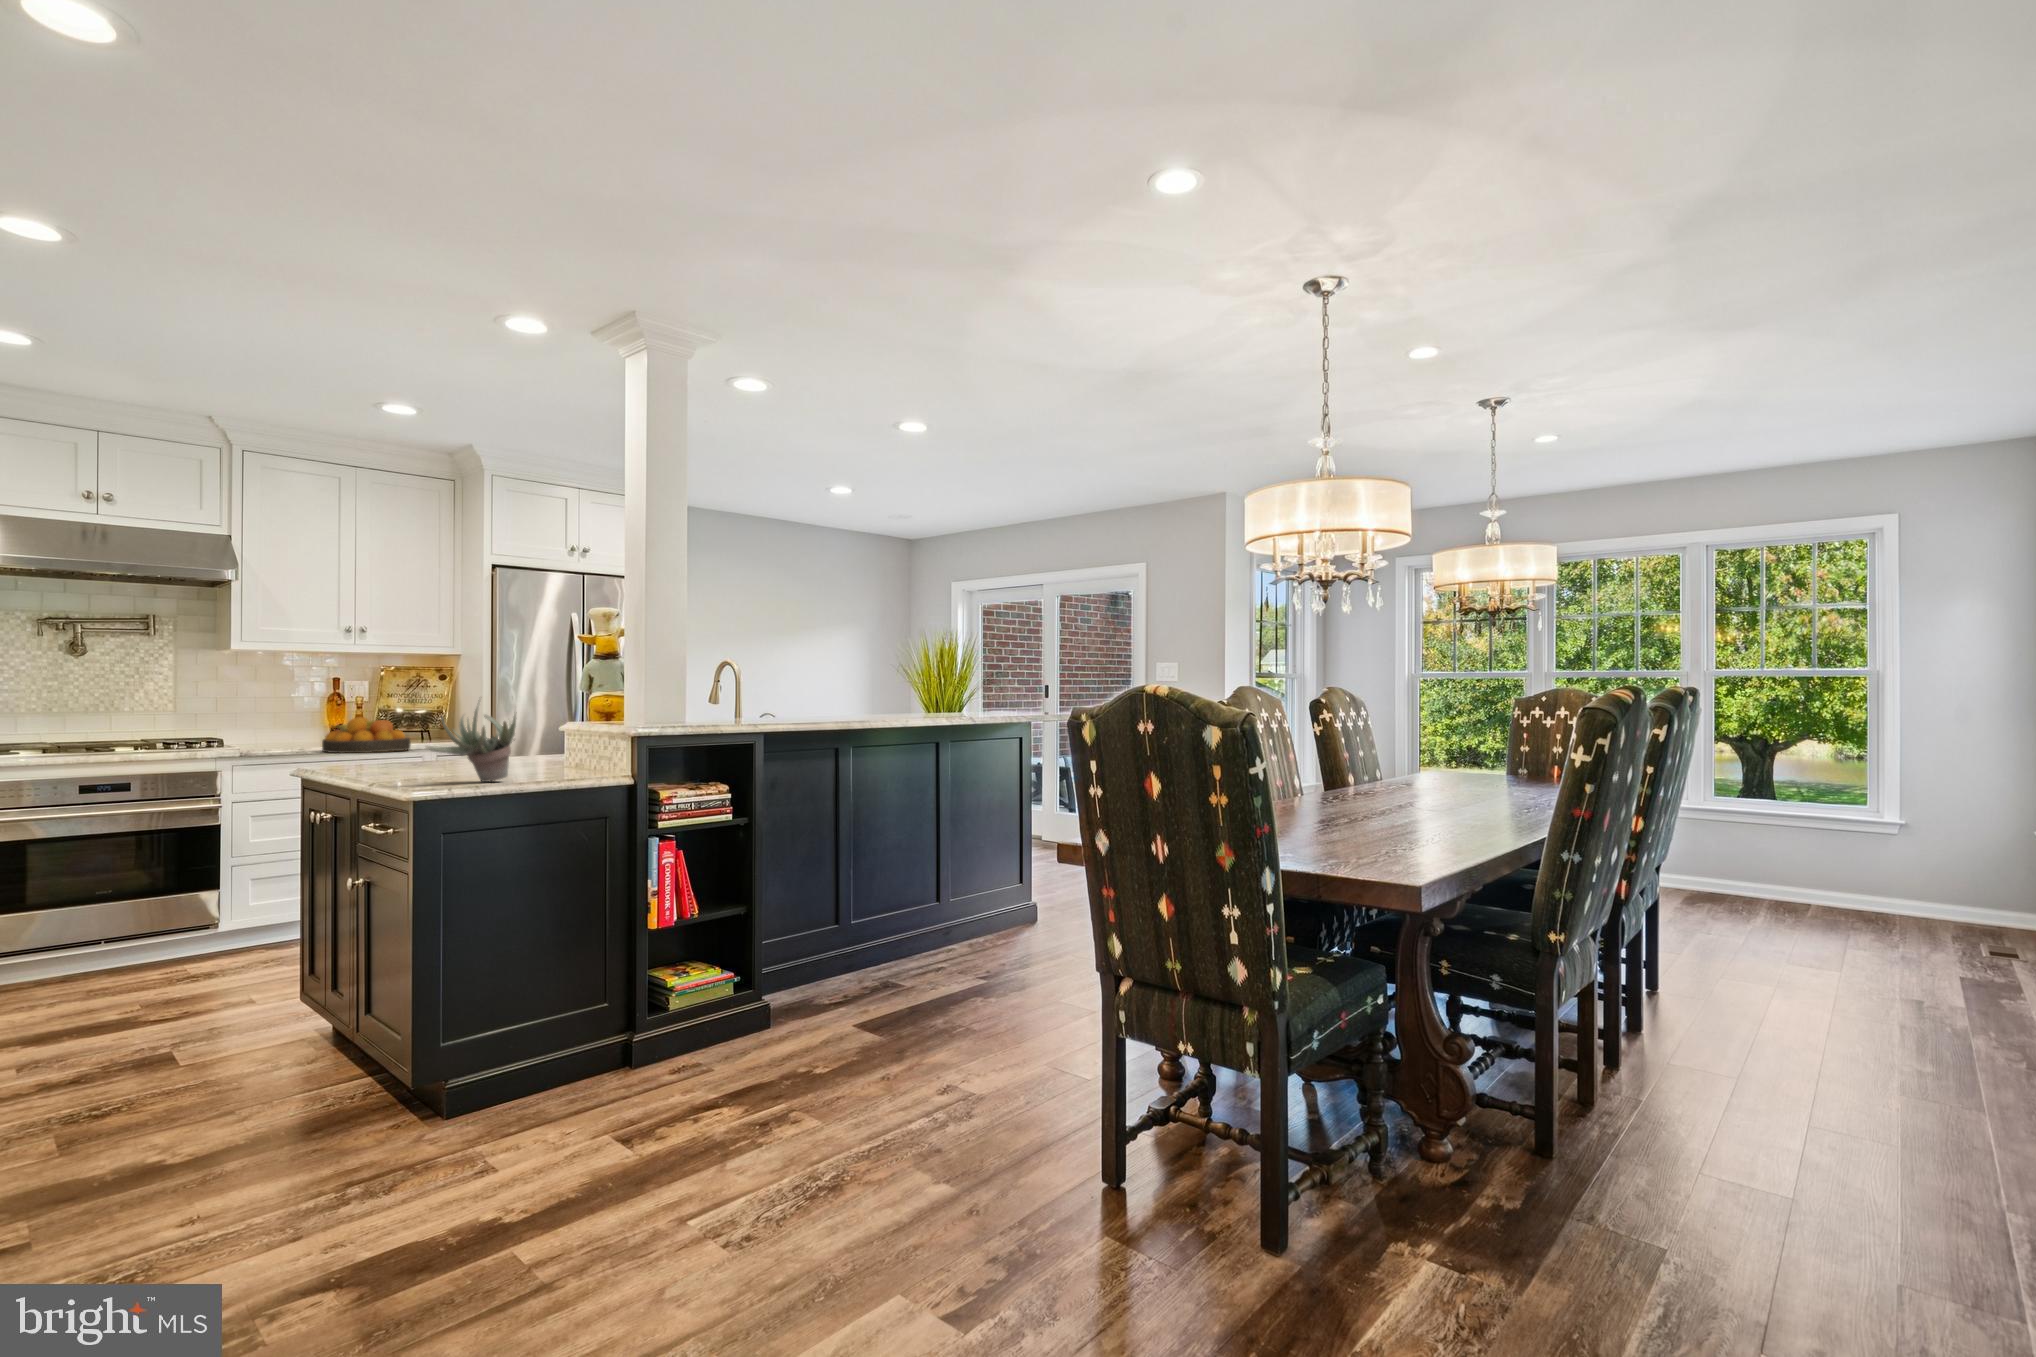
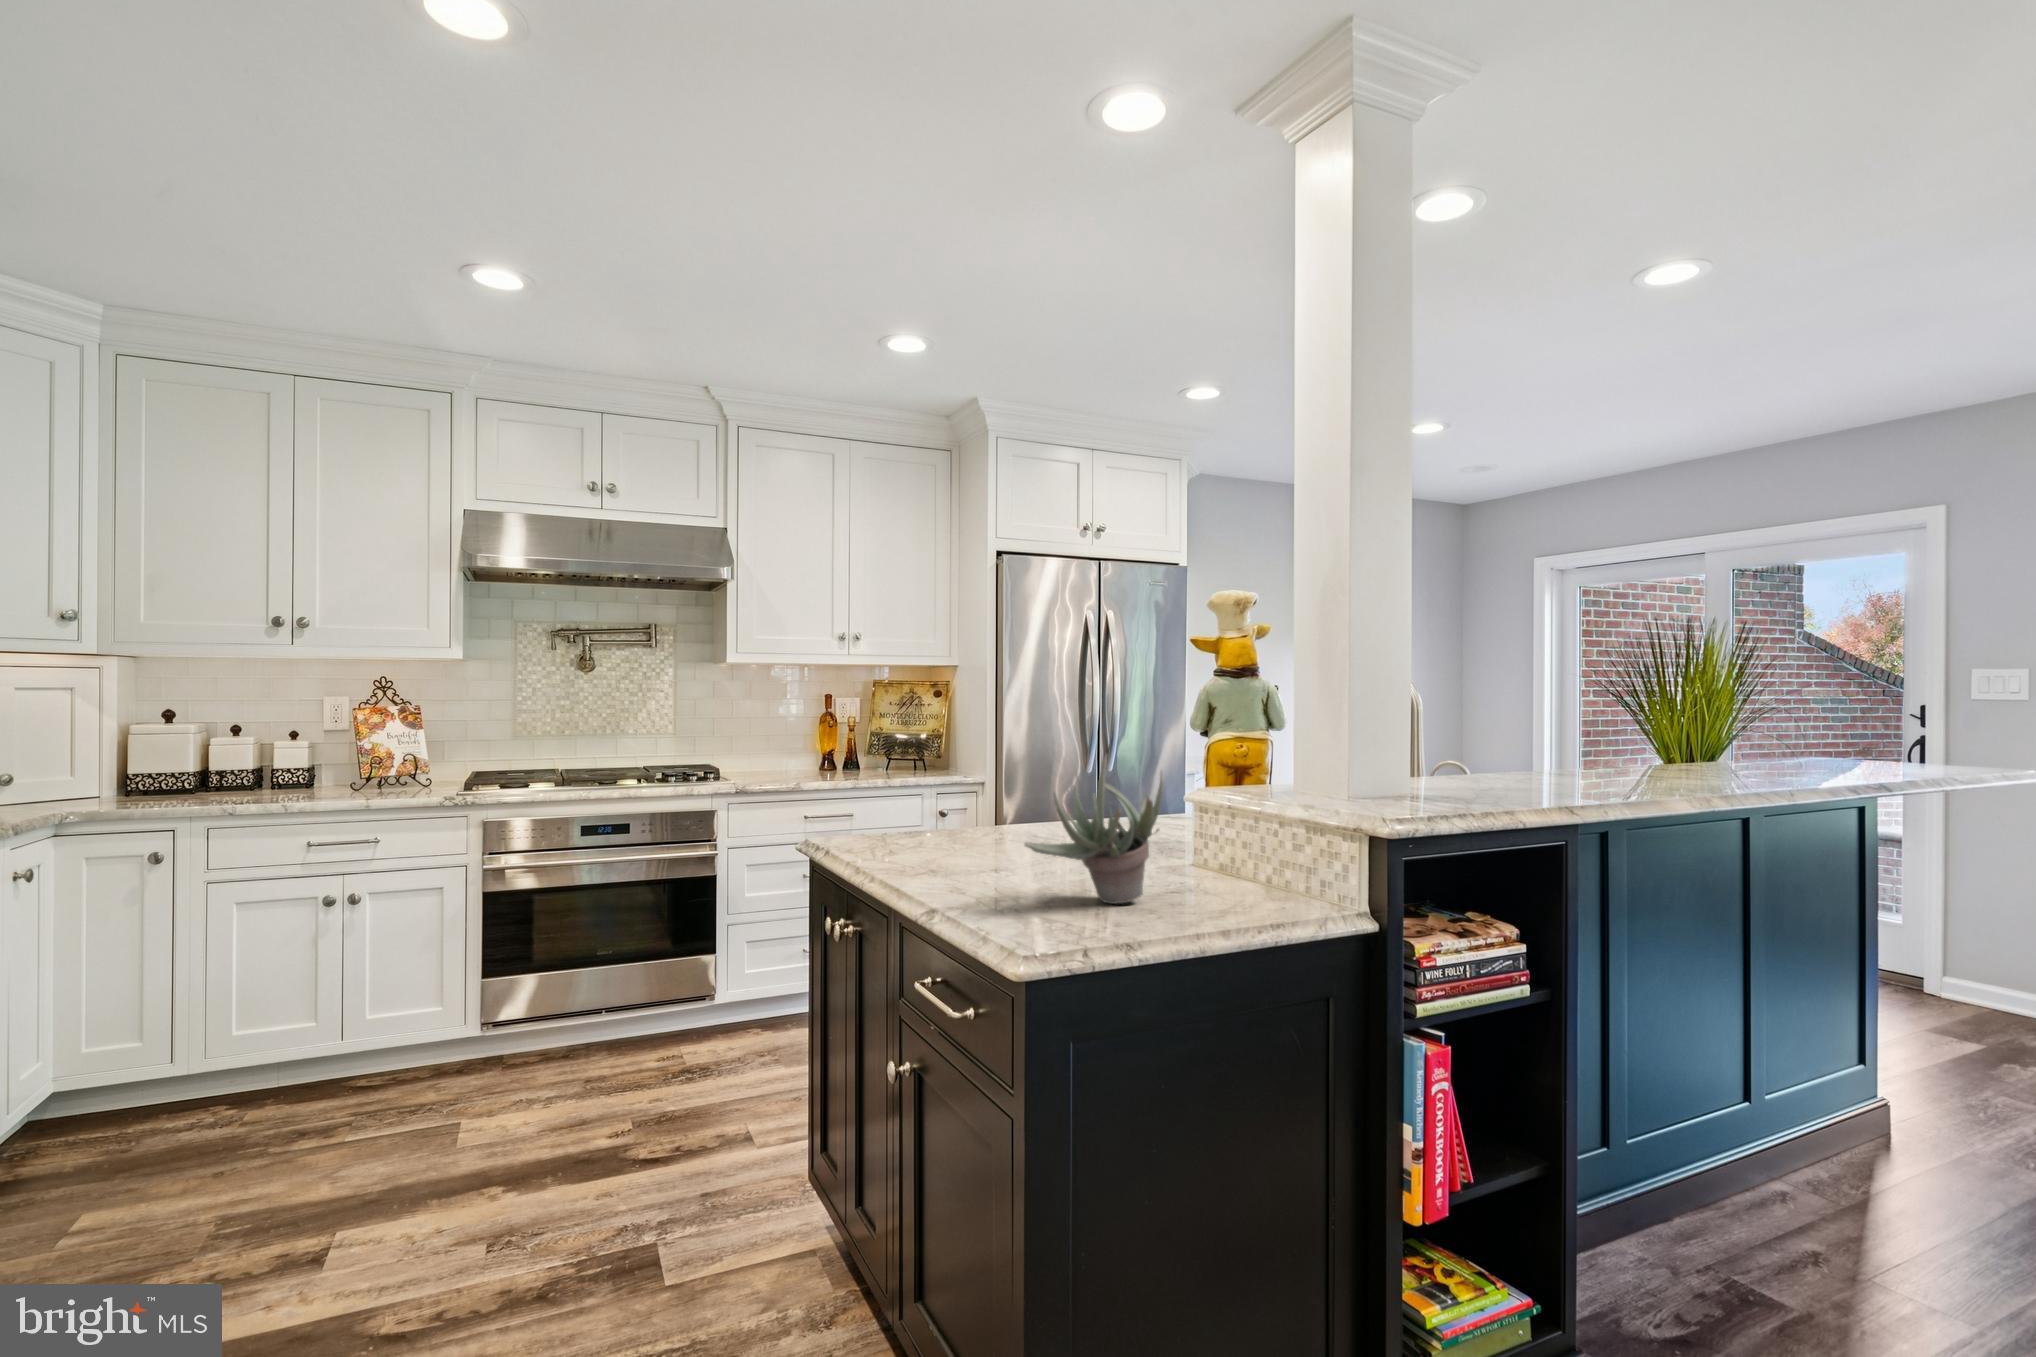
fruit bowl: present [322,717,410,753] -> none [819,744,912,790]

